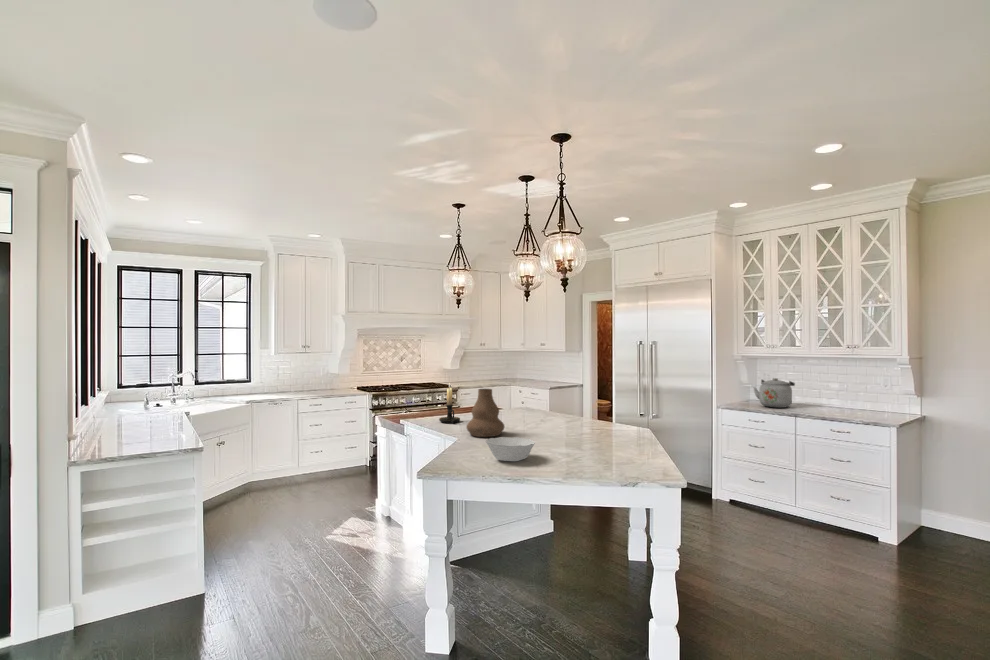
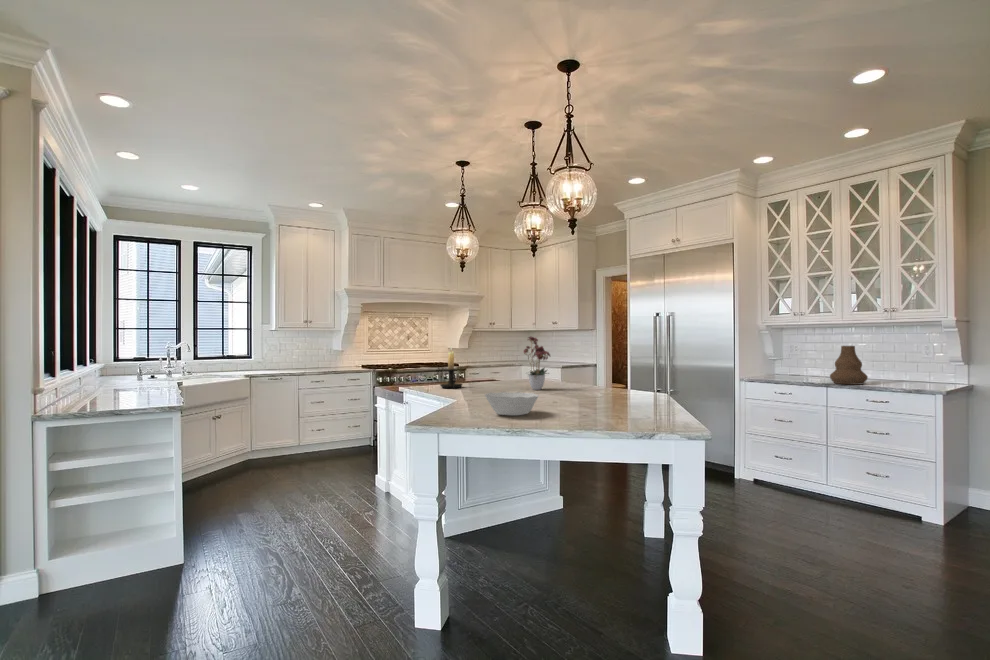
flower arrangement: none [516,373,545,425] -> present [524,336,550,390]
kettle: present [754,378,795,408] -> none [780,348,826,379]
vase: present [466,389,505,437] -> present [830,346,868,385]

